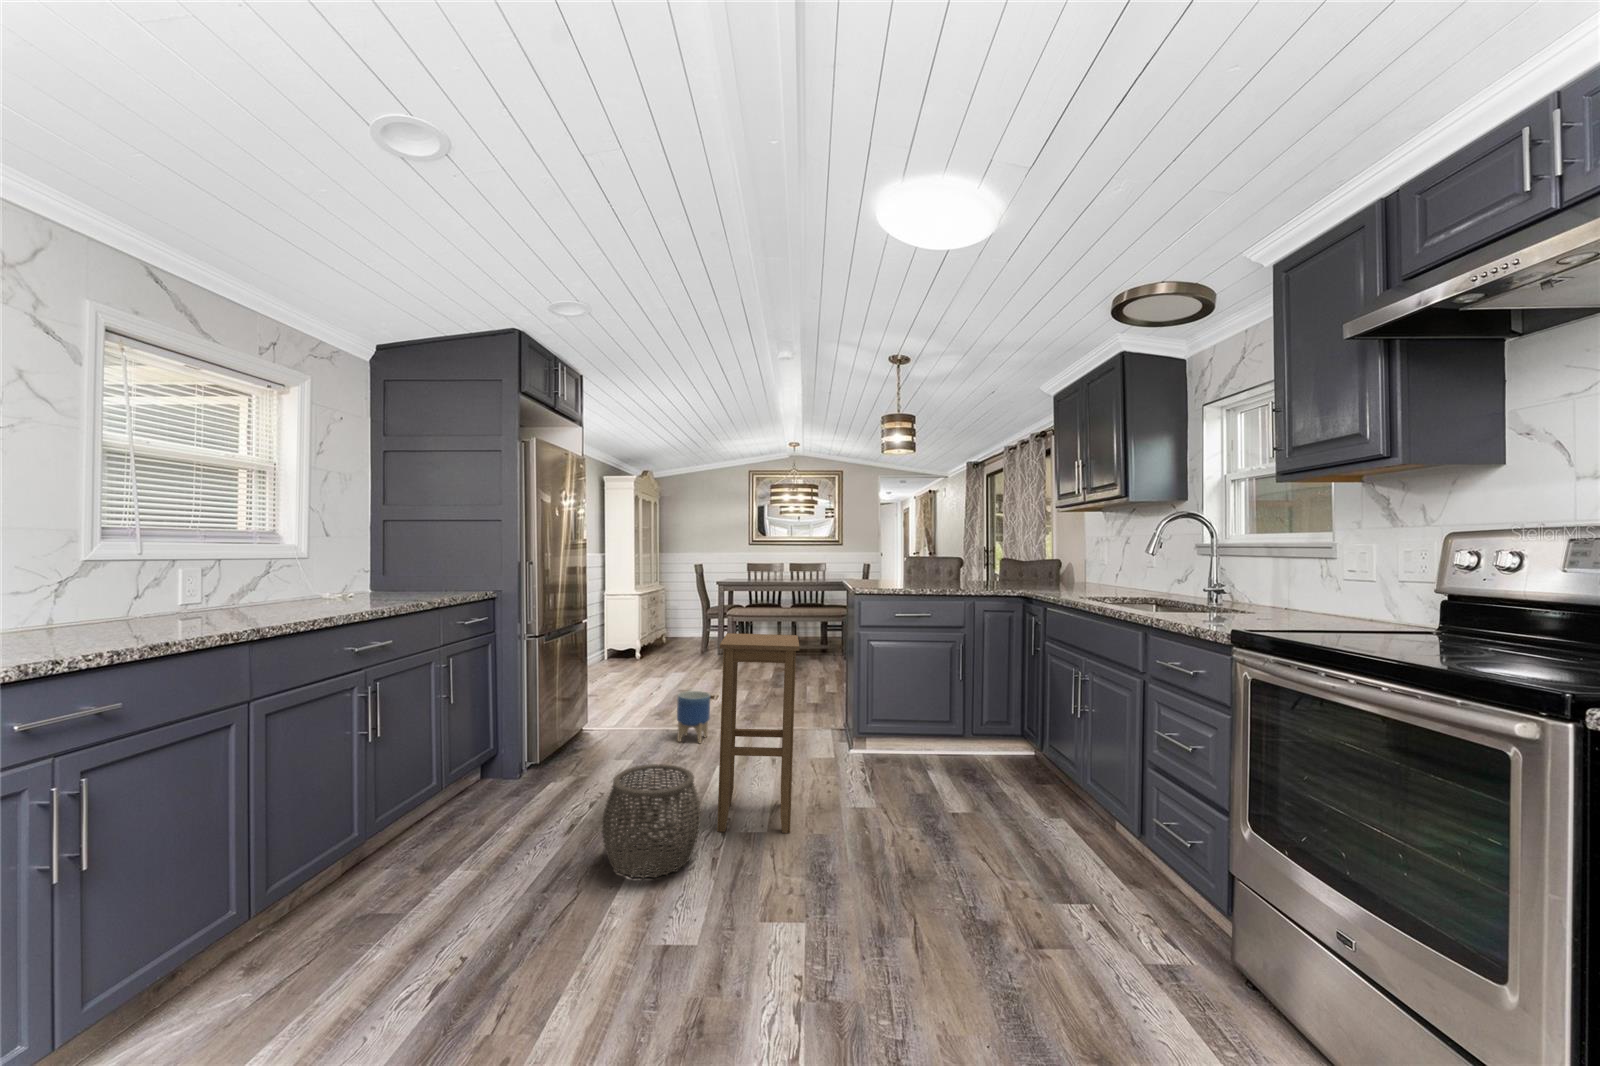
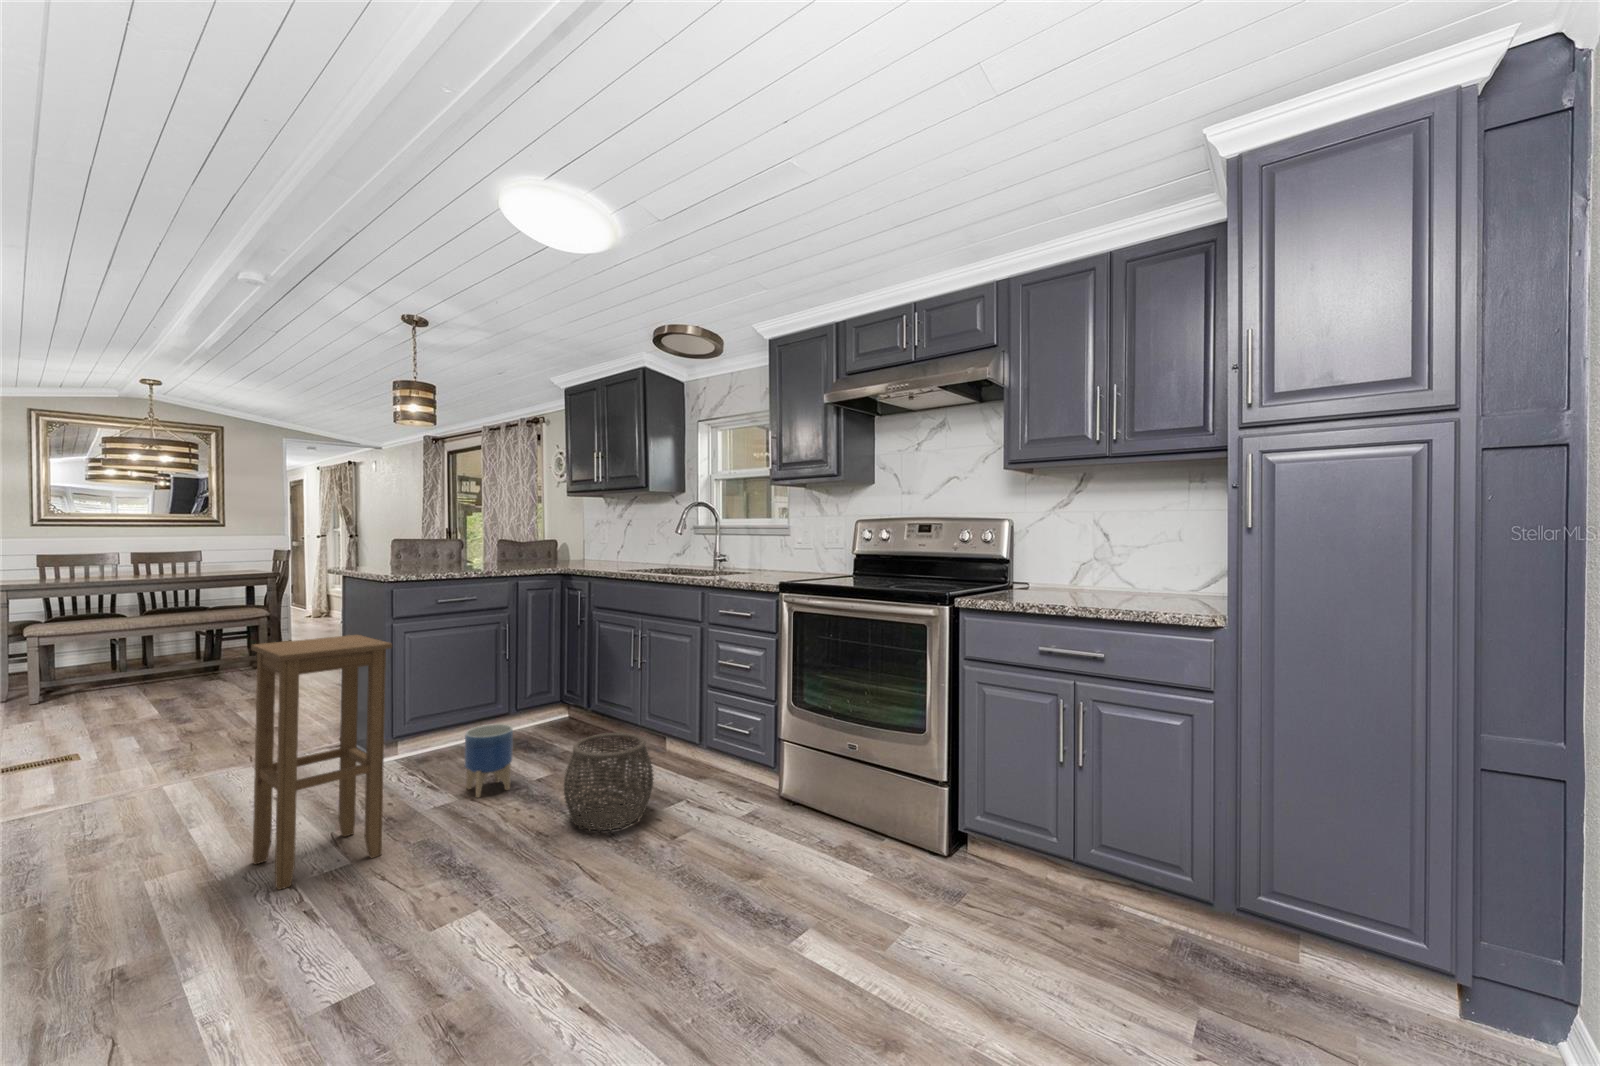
planter: present [677,691,710,743] -> present [465,724,513,798]
woven basket: present [602,764,701,878] -> present [563,733,654,831]

